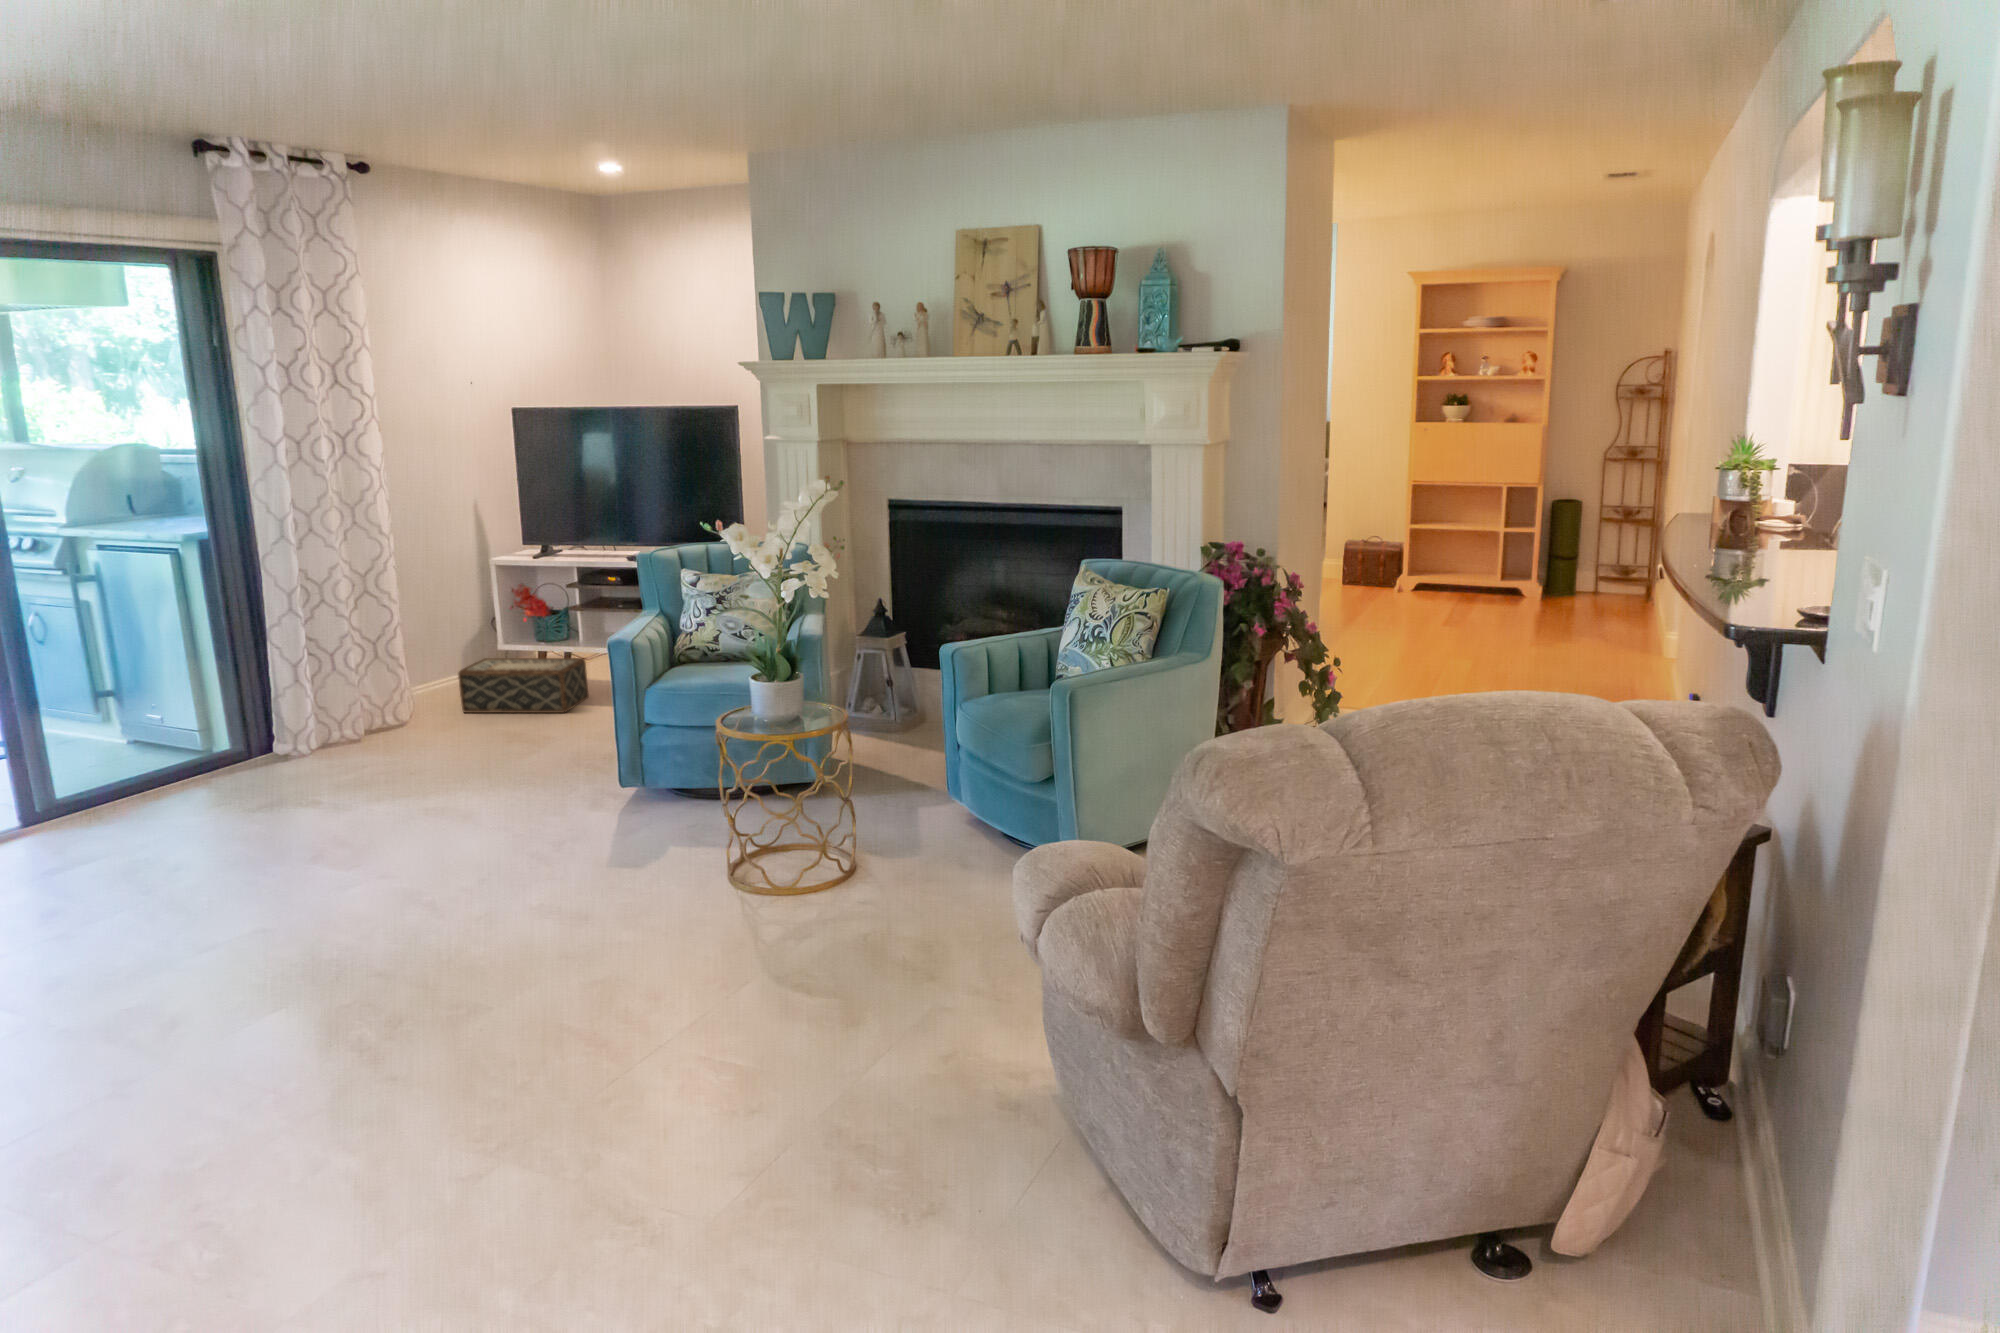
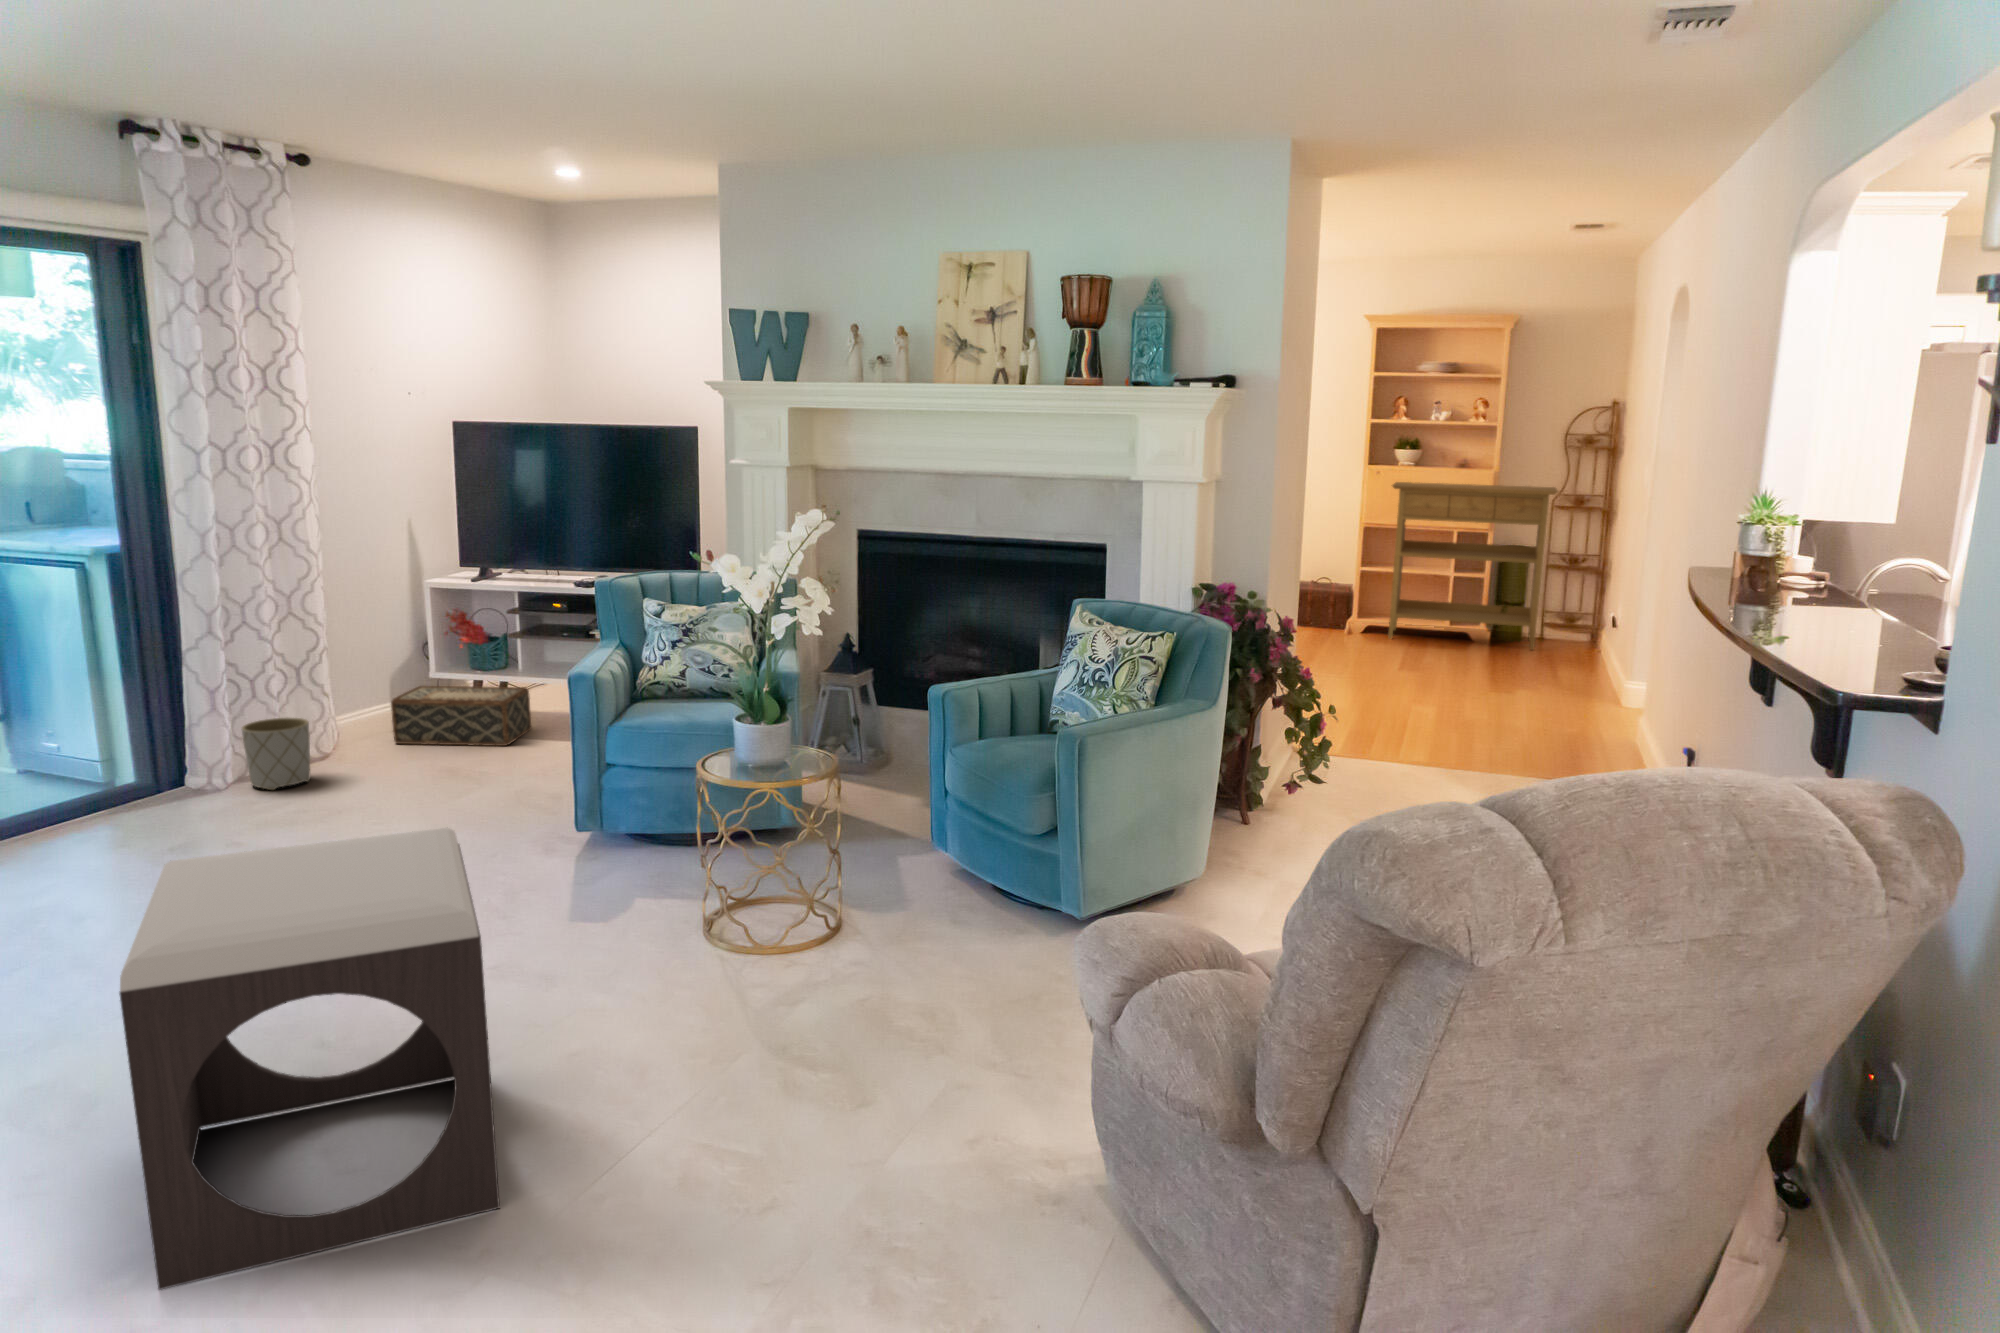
console table: none [1437,437,1608,604] -> present [1388,482,1558,650]
planter: none [322,688,385,755] -> present [241,718,310,790]
footstool: none [210,772,535,1156] -> present [119,828,500,1290]

